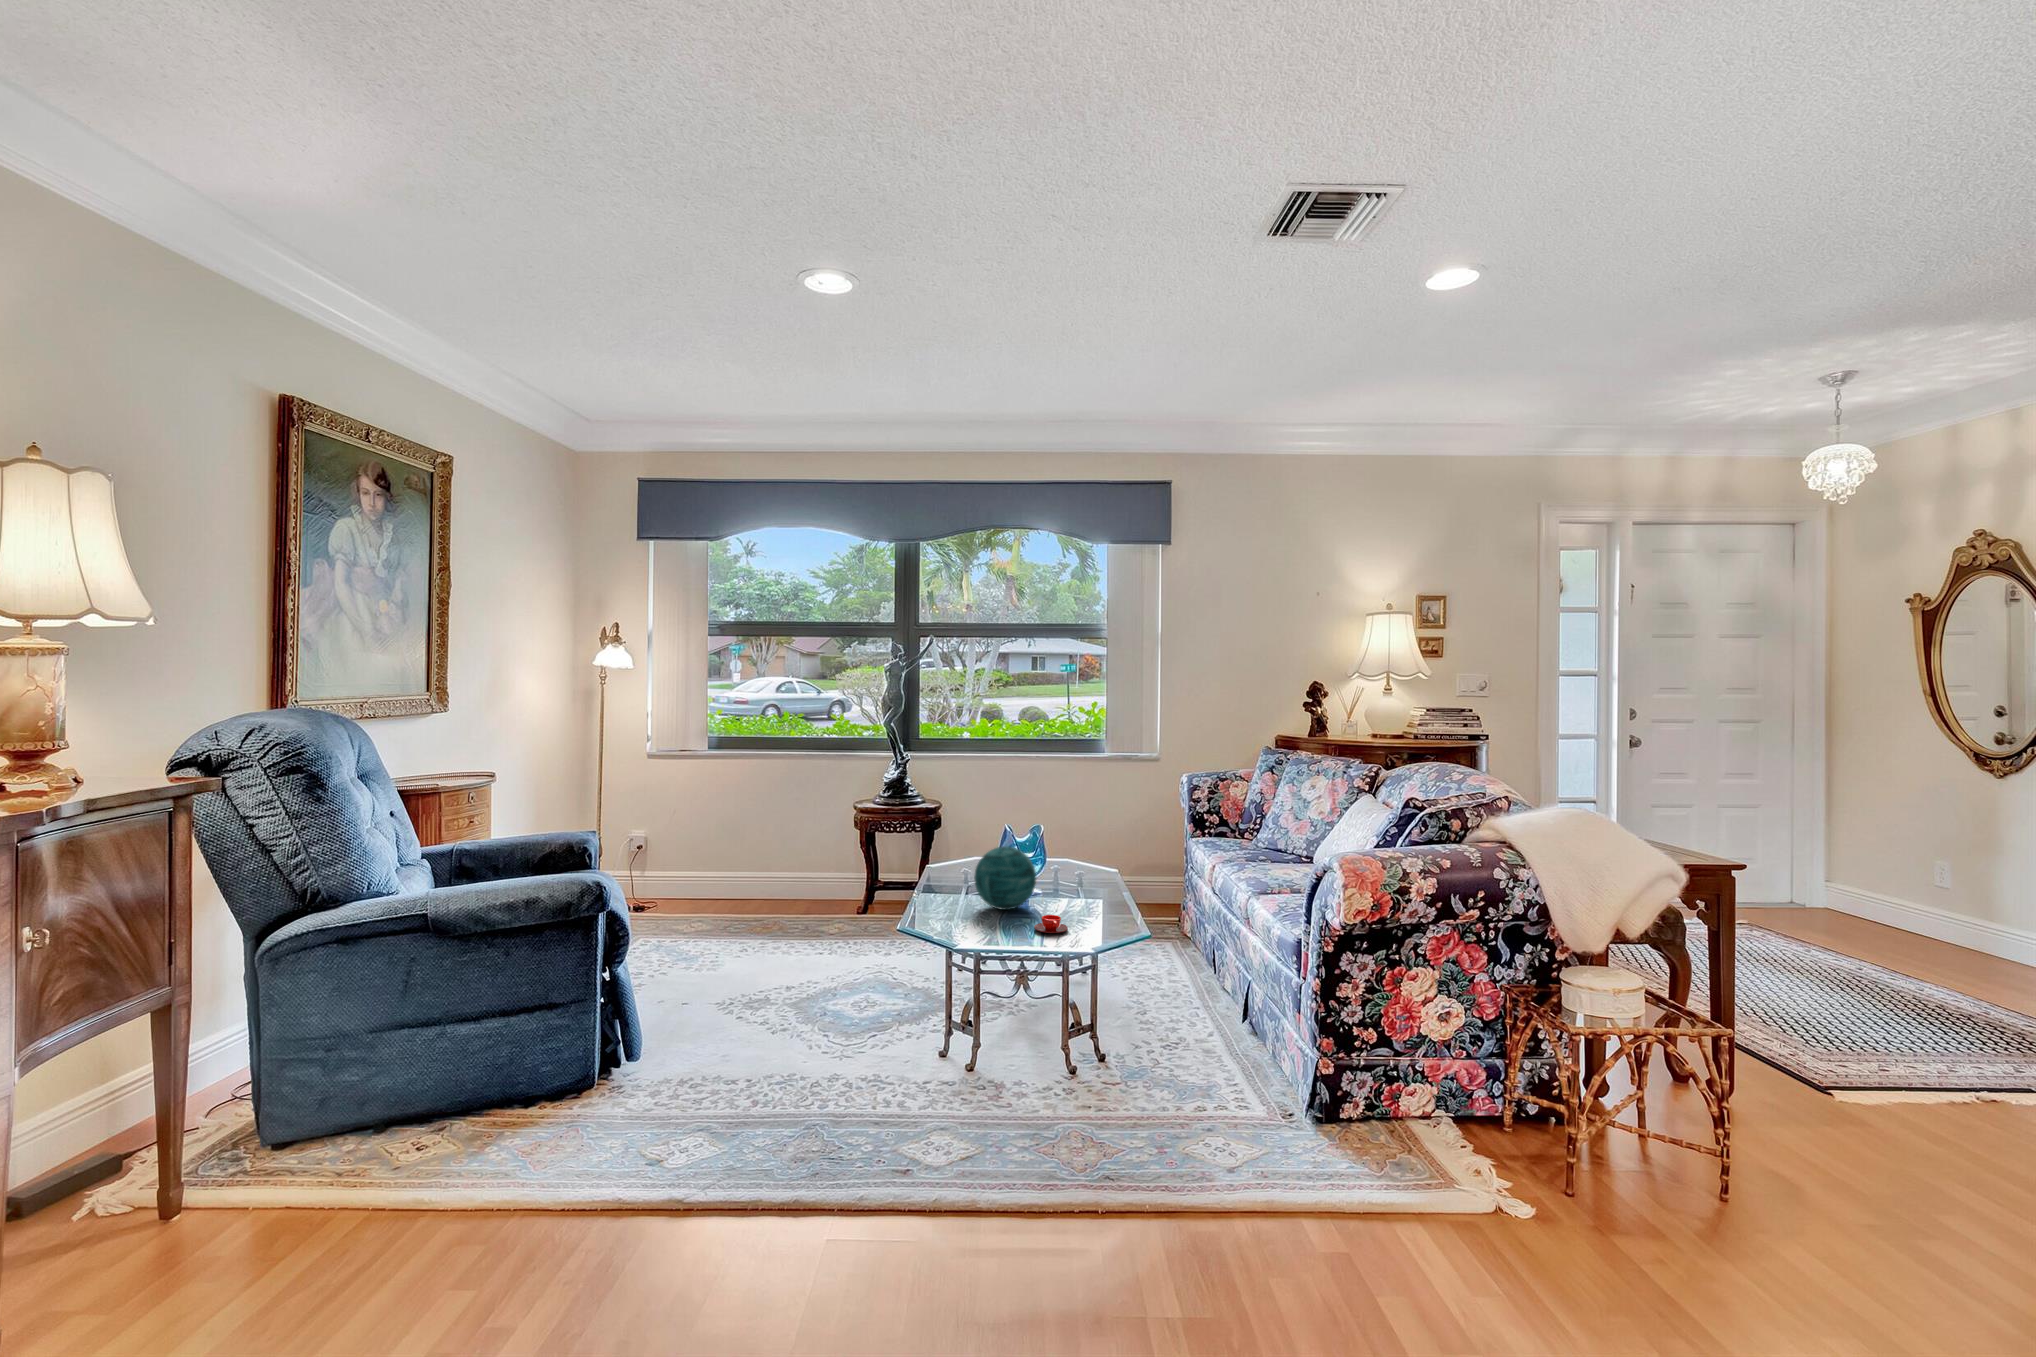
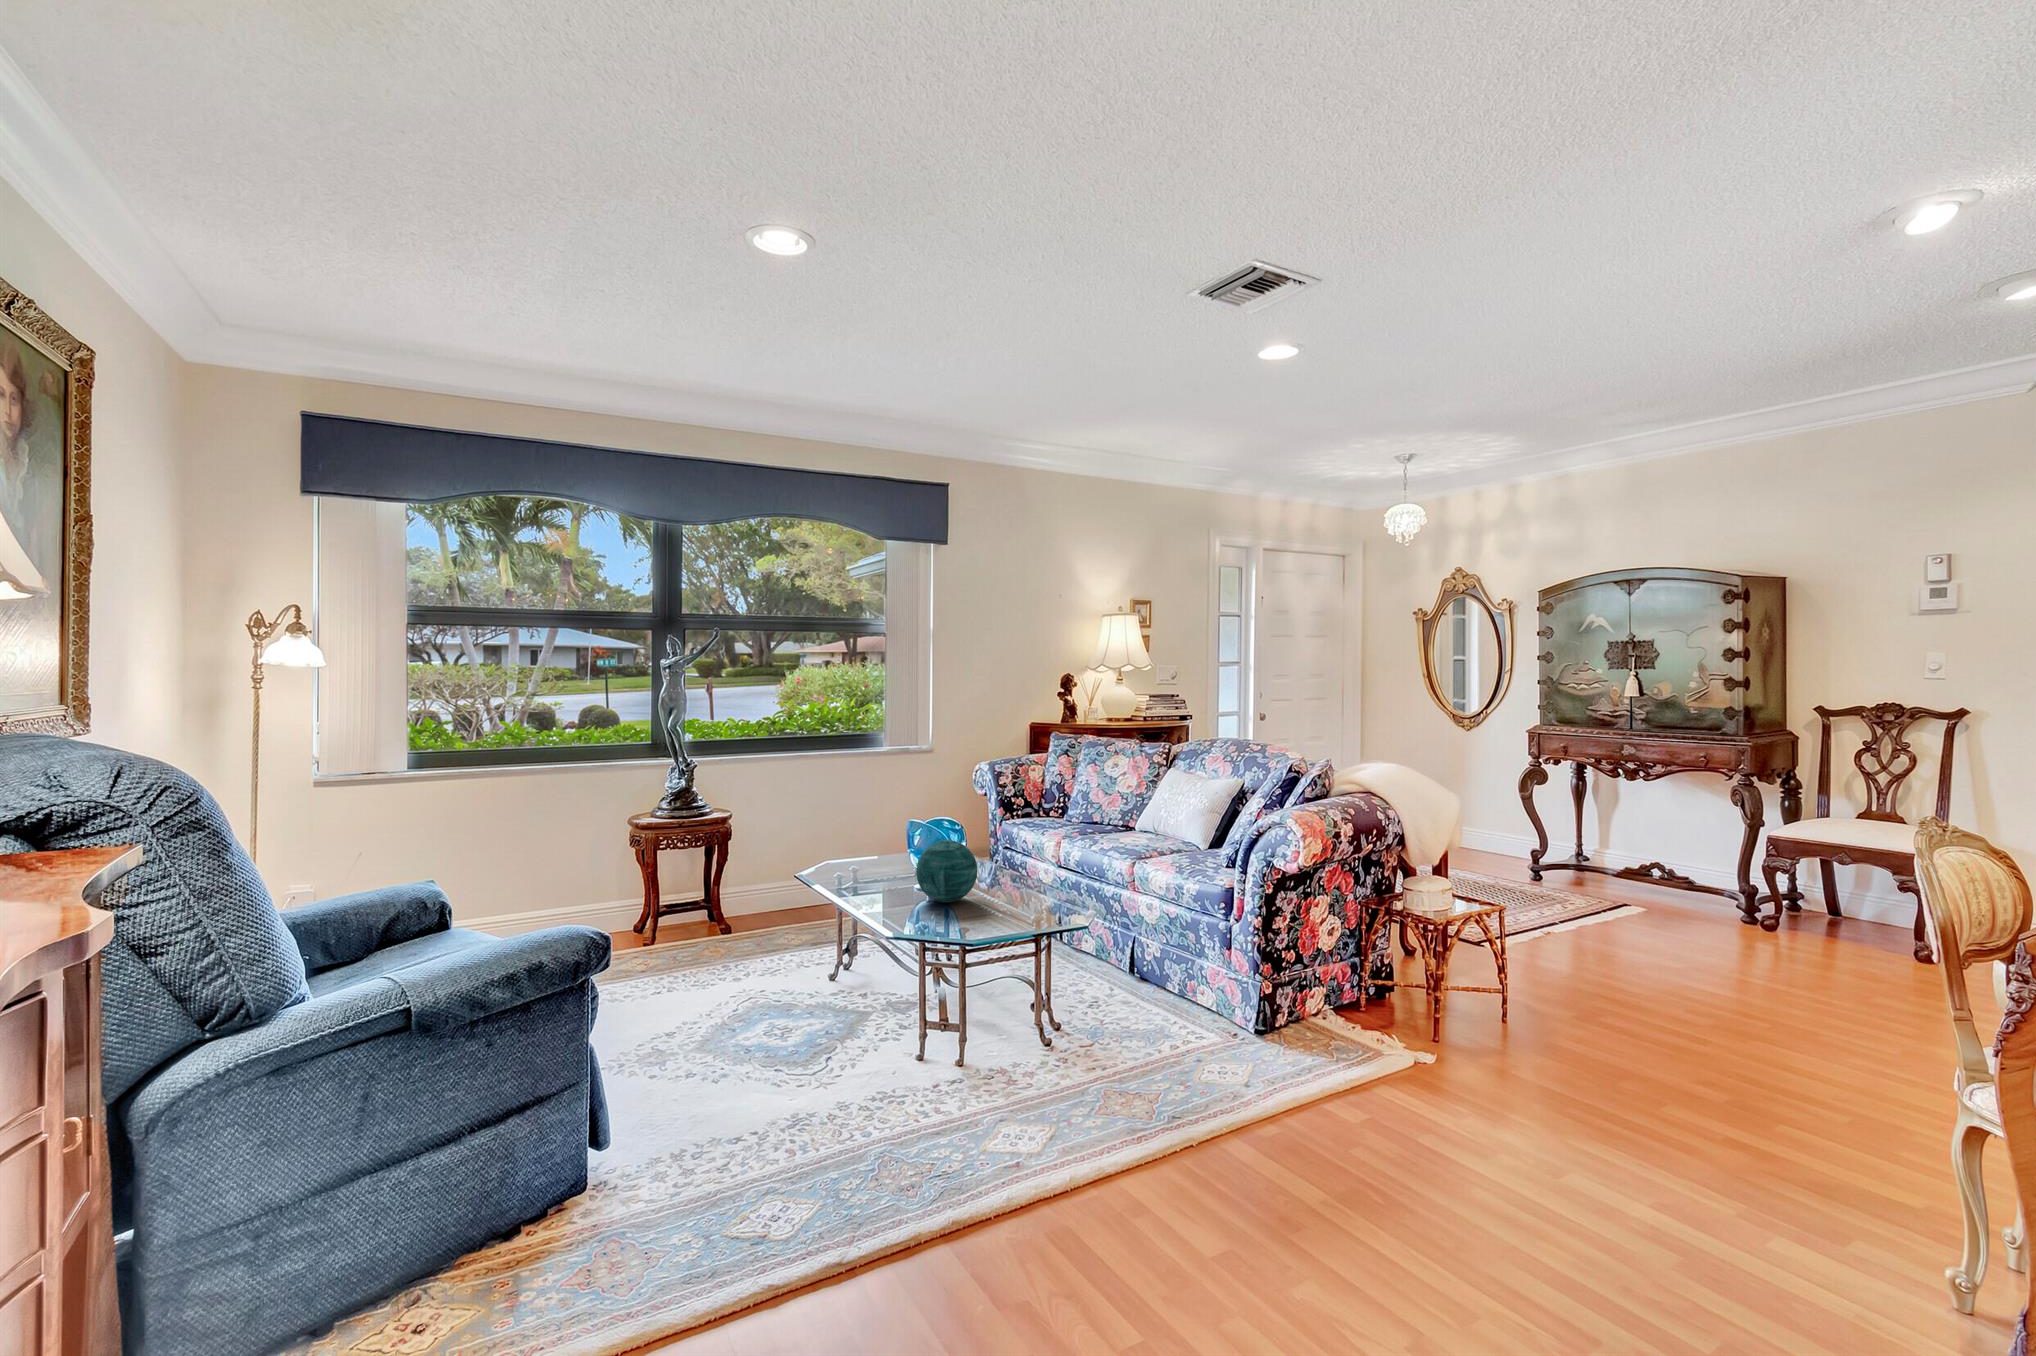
teacup: present [1034,915,1068,933] -> none [1001,899,1033,916]

